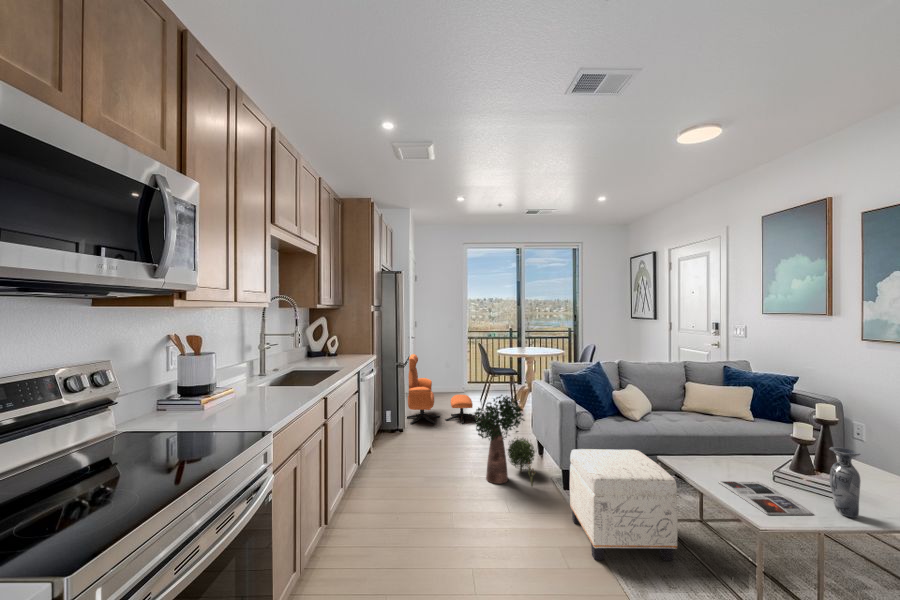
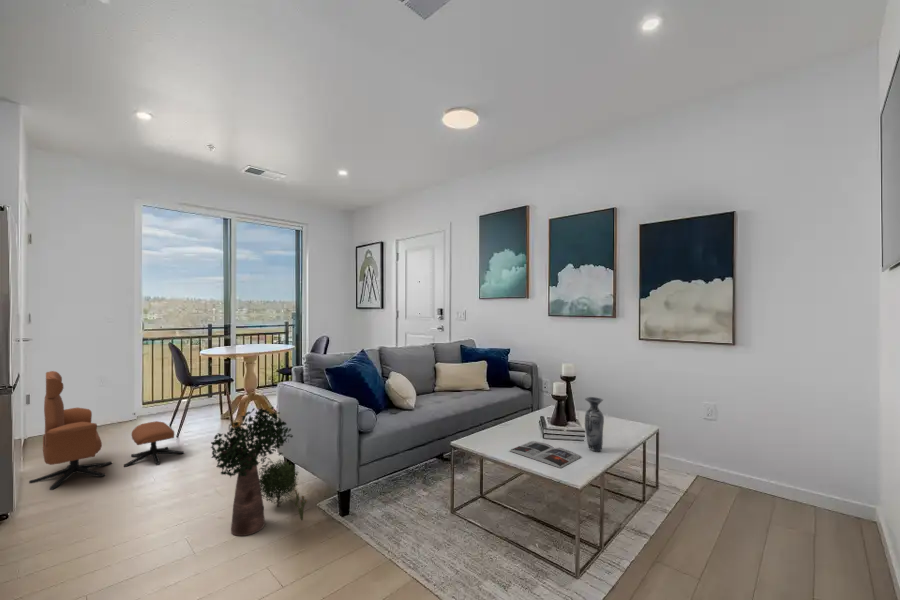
ottoman: present [570,449,678,560] -> none [364,440,481,579]

